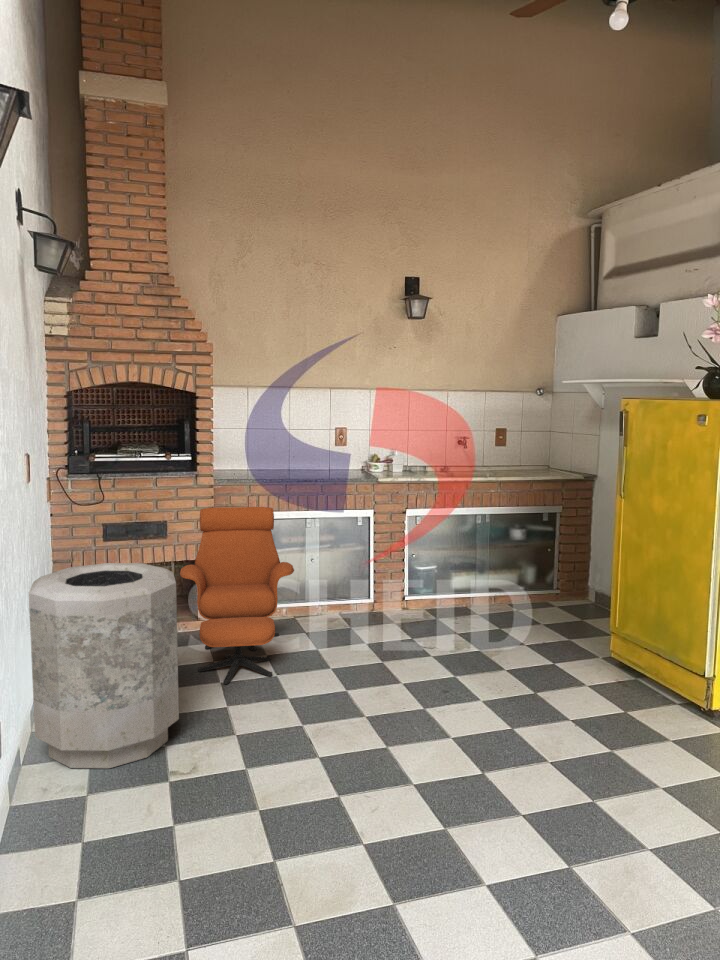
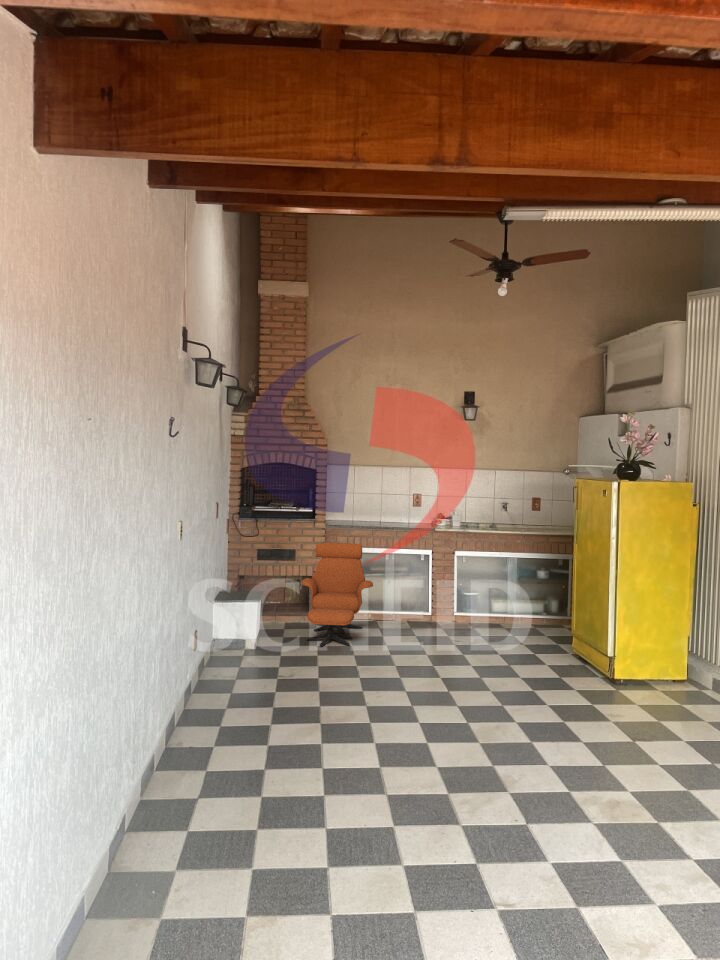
trash can: present [29,563,179,768] -> none [213,565,290,672]

